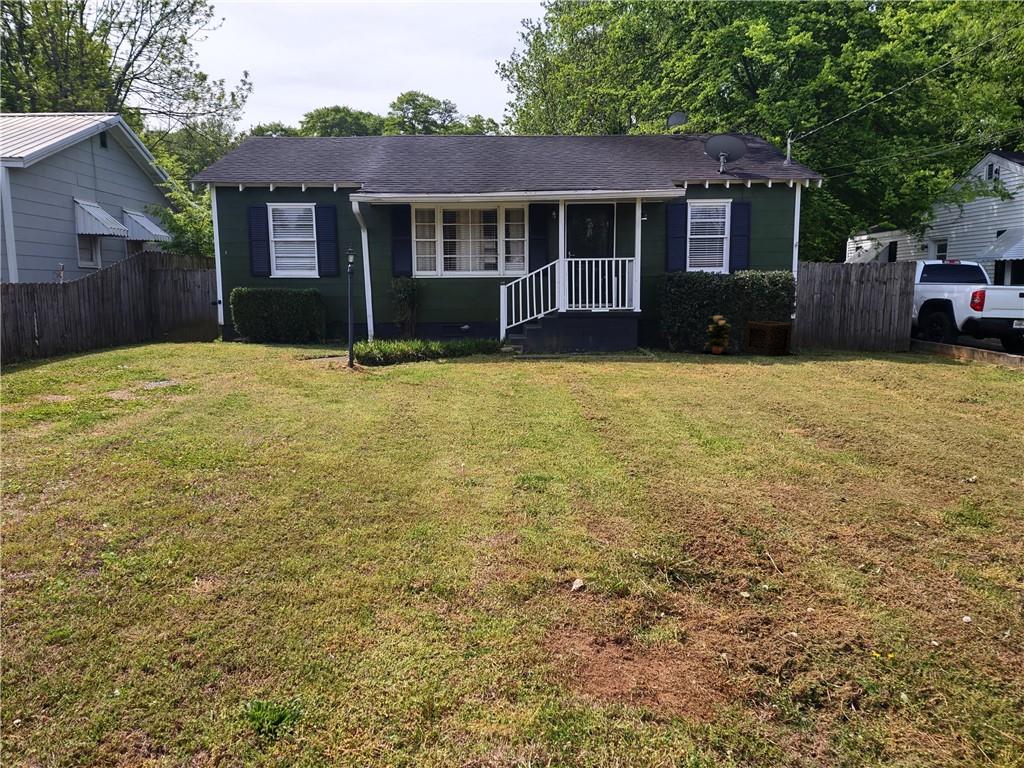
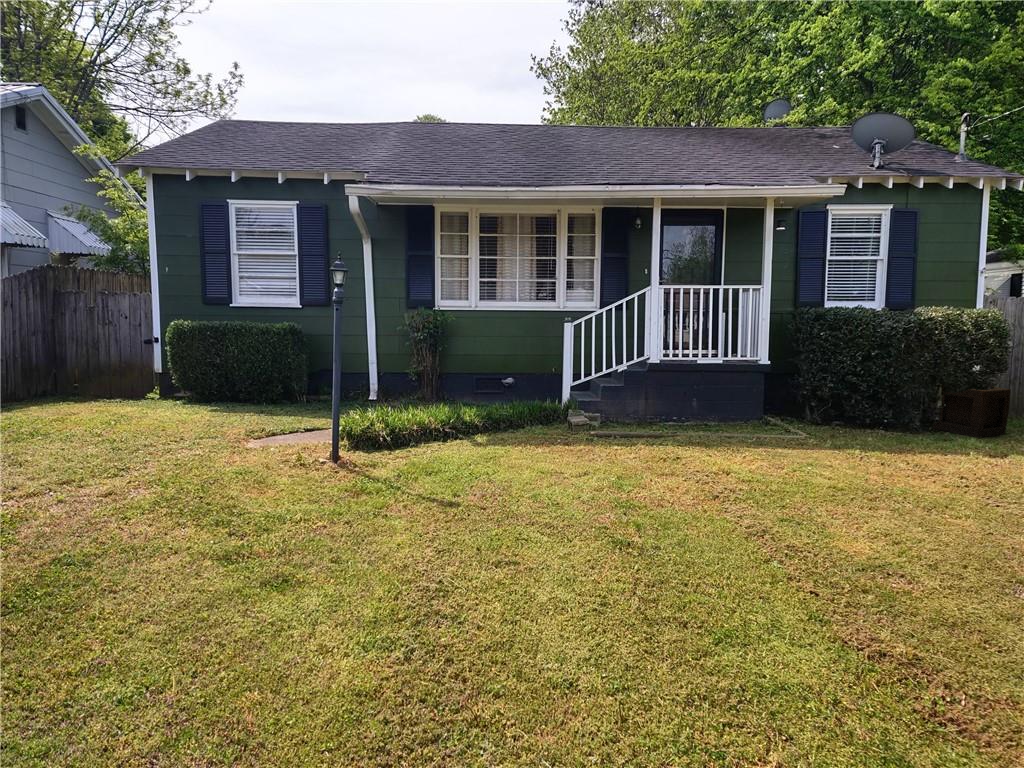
decorative plant: present [706,316,731,354] -> none [874,375,921,432]

